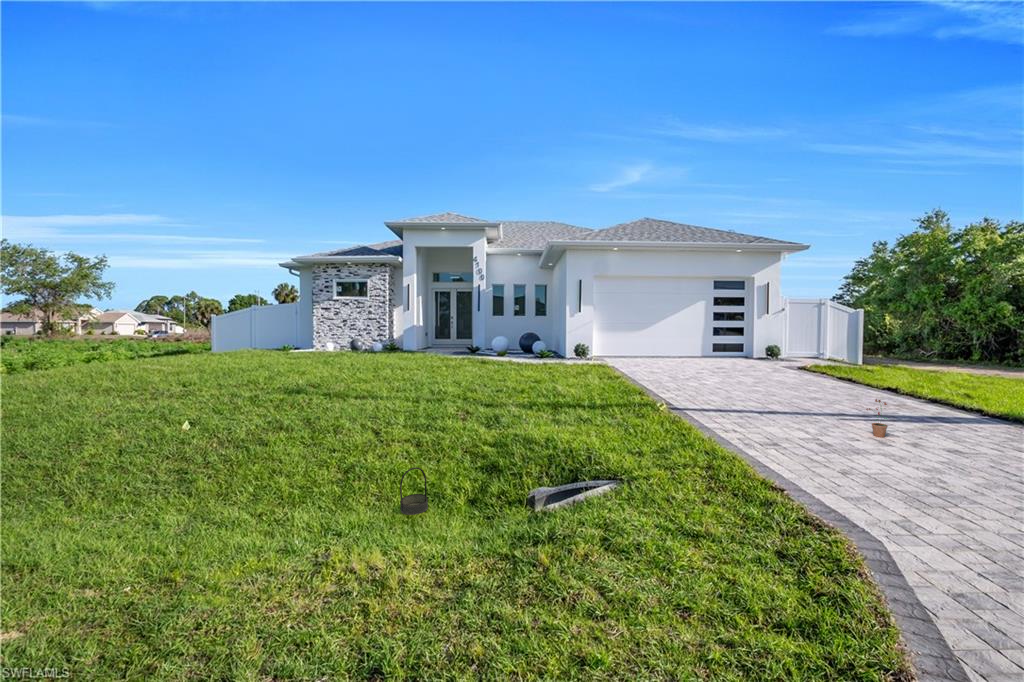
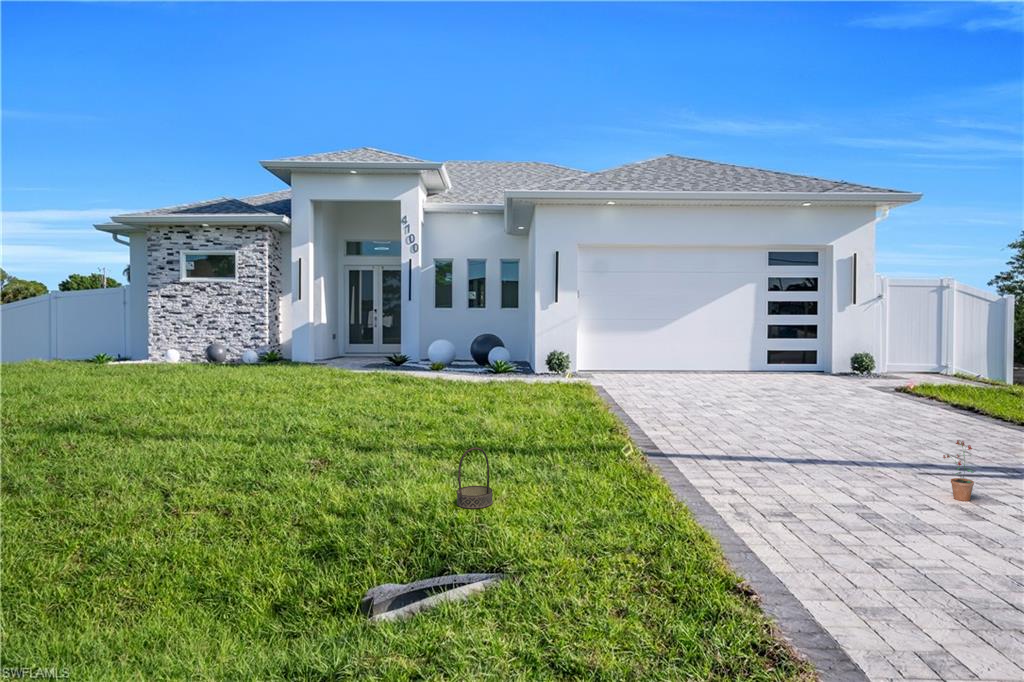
basket: present [400,467,428,515] -> present [457,448,493,509]

